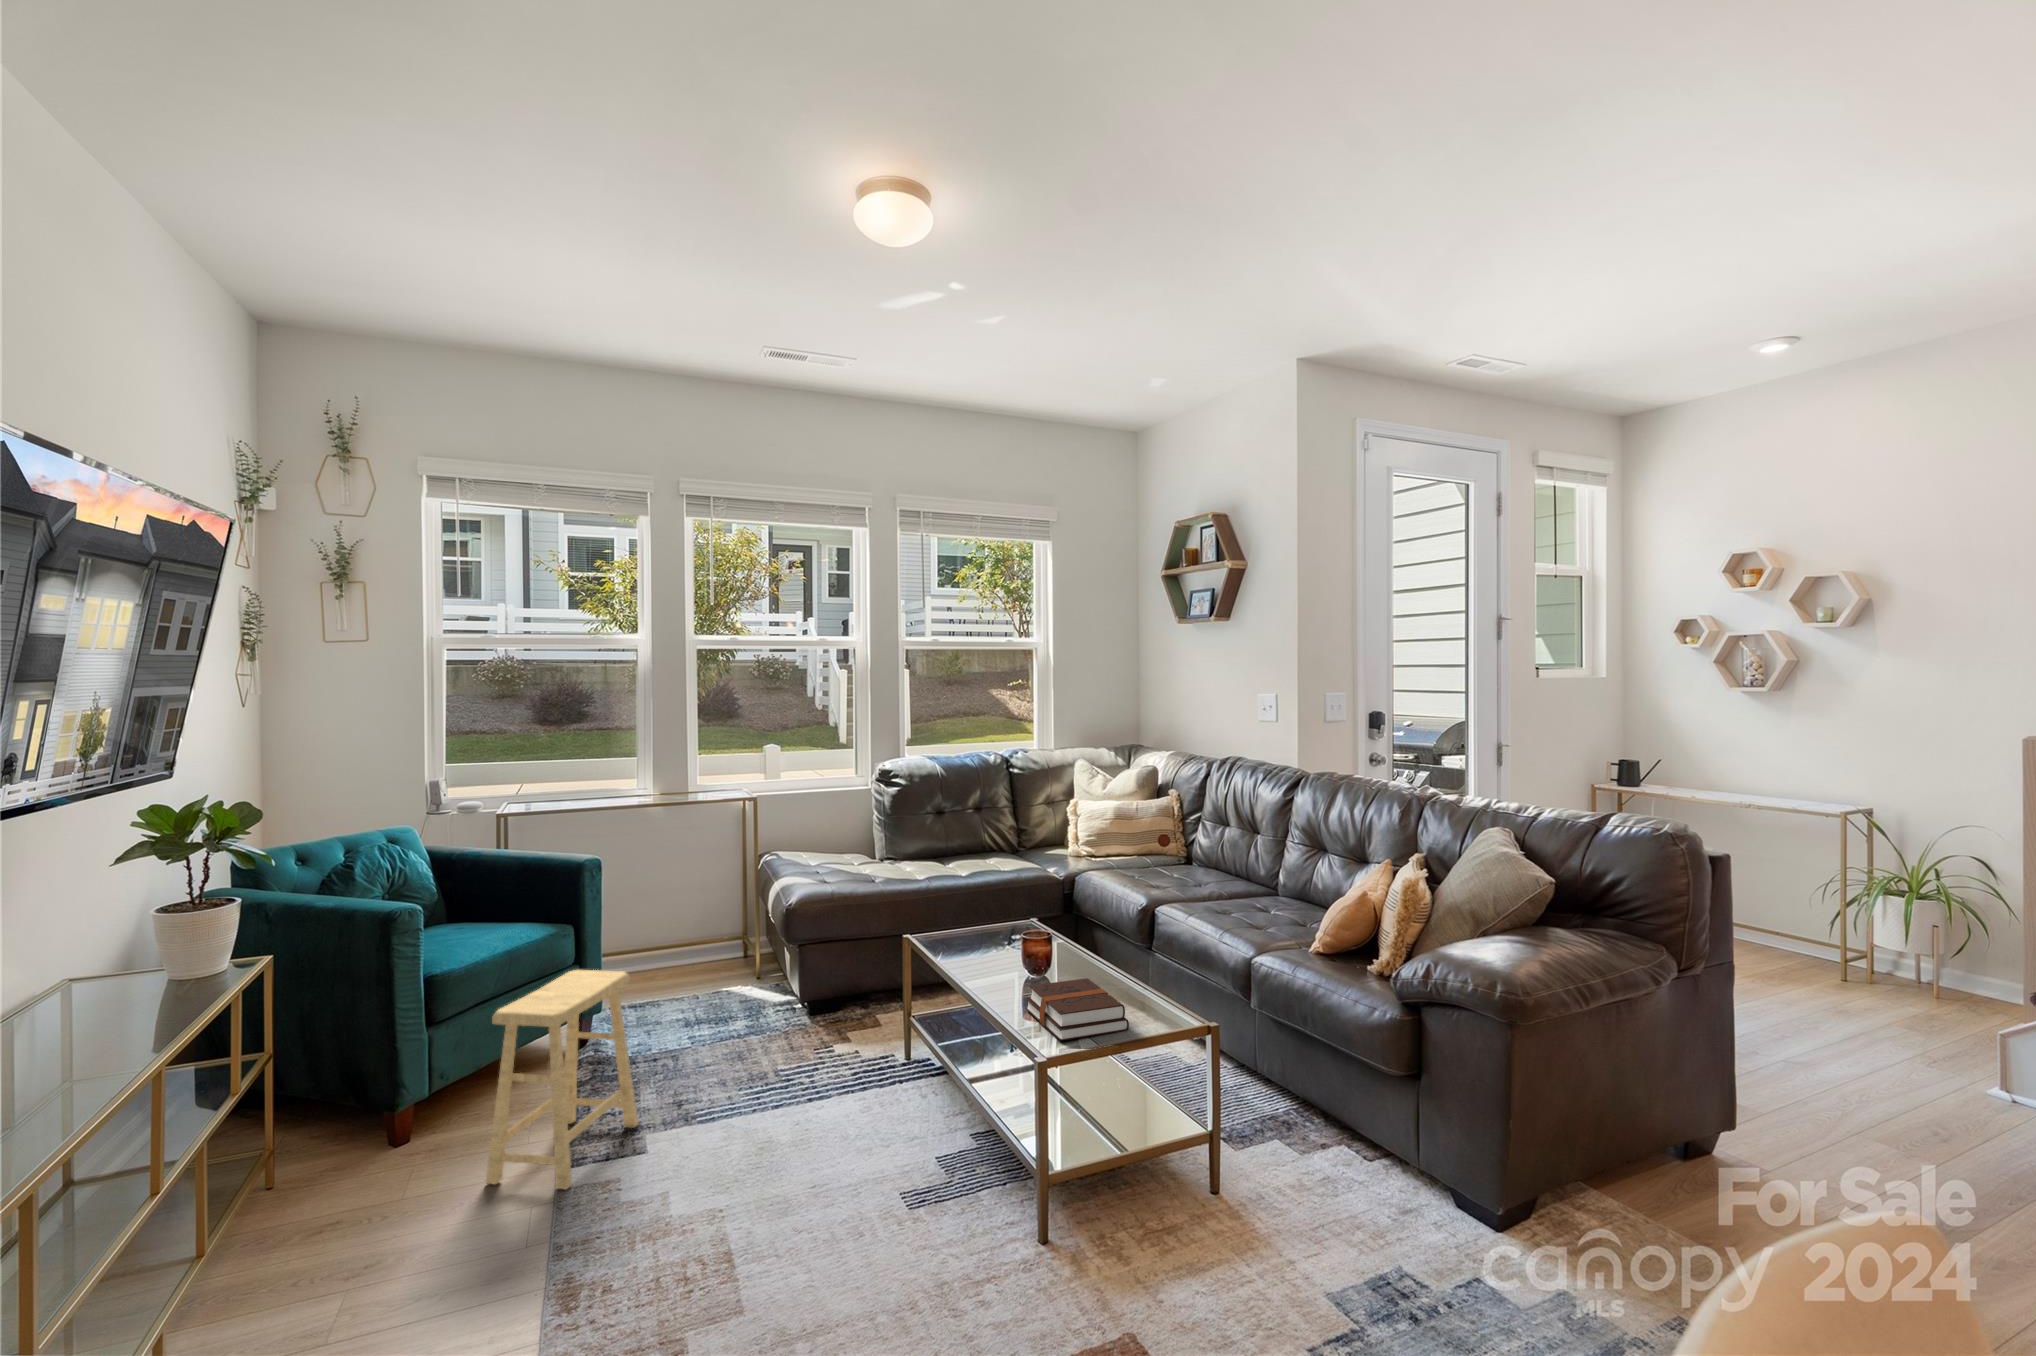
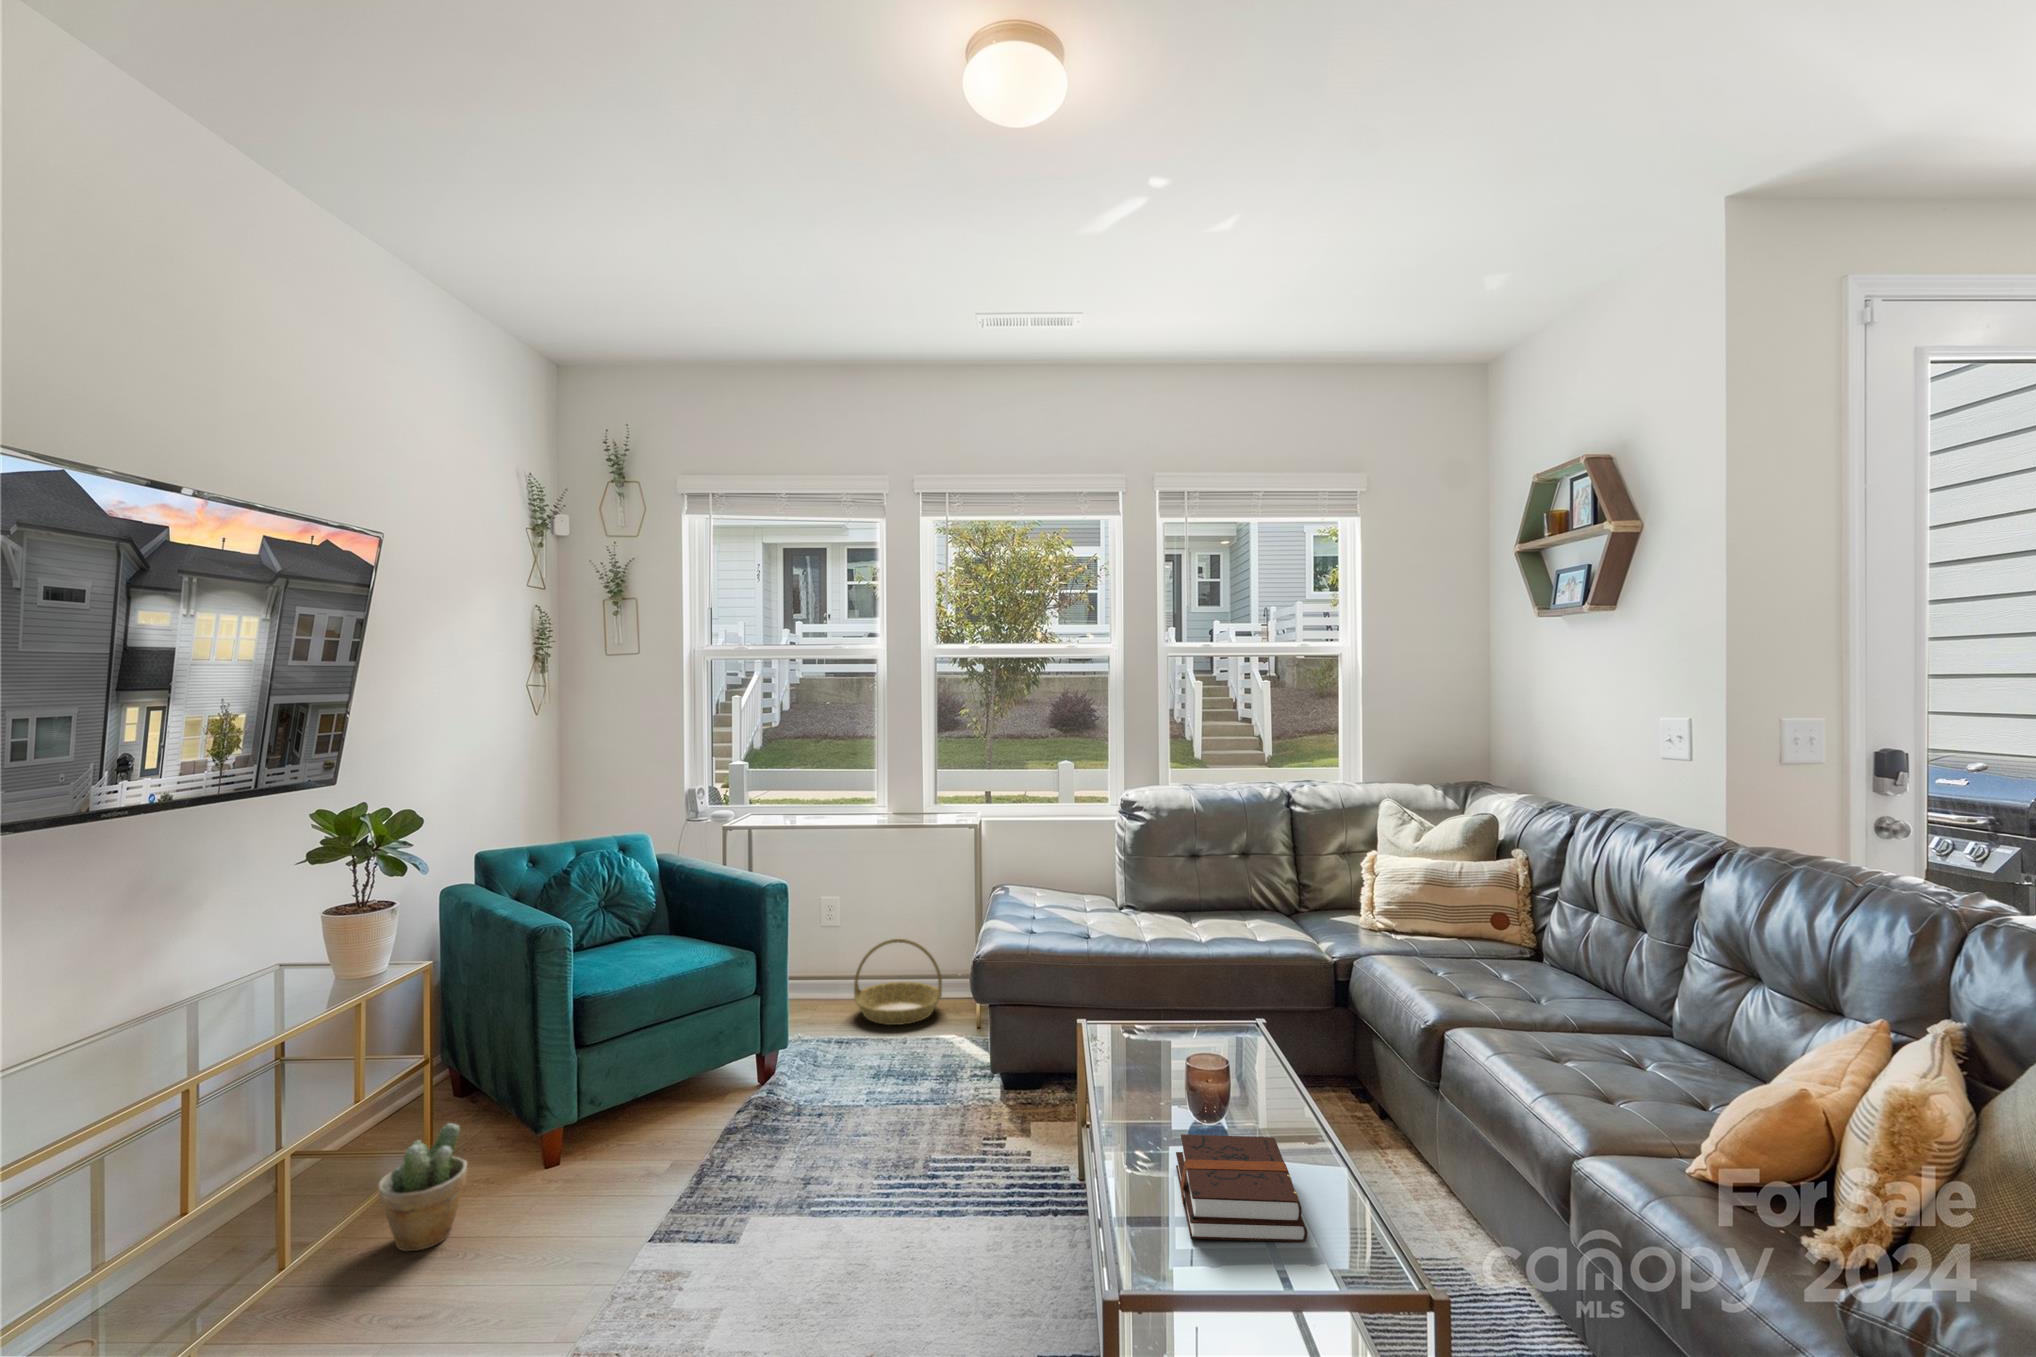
basket: none [632,907,717,985] -> present [854,939,942,1025]
footstool: present [486,970,638,1189] -> none [575,1012,754,1273]
potted plant: none [264,1103,356,1229] -> present [378,1123,467,1251]

